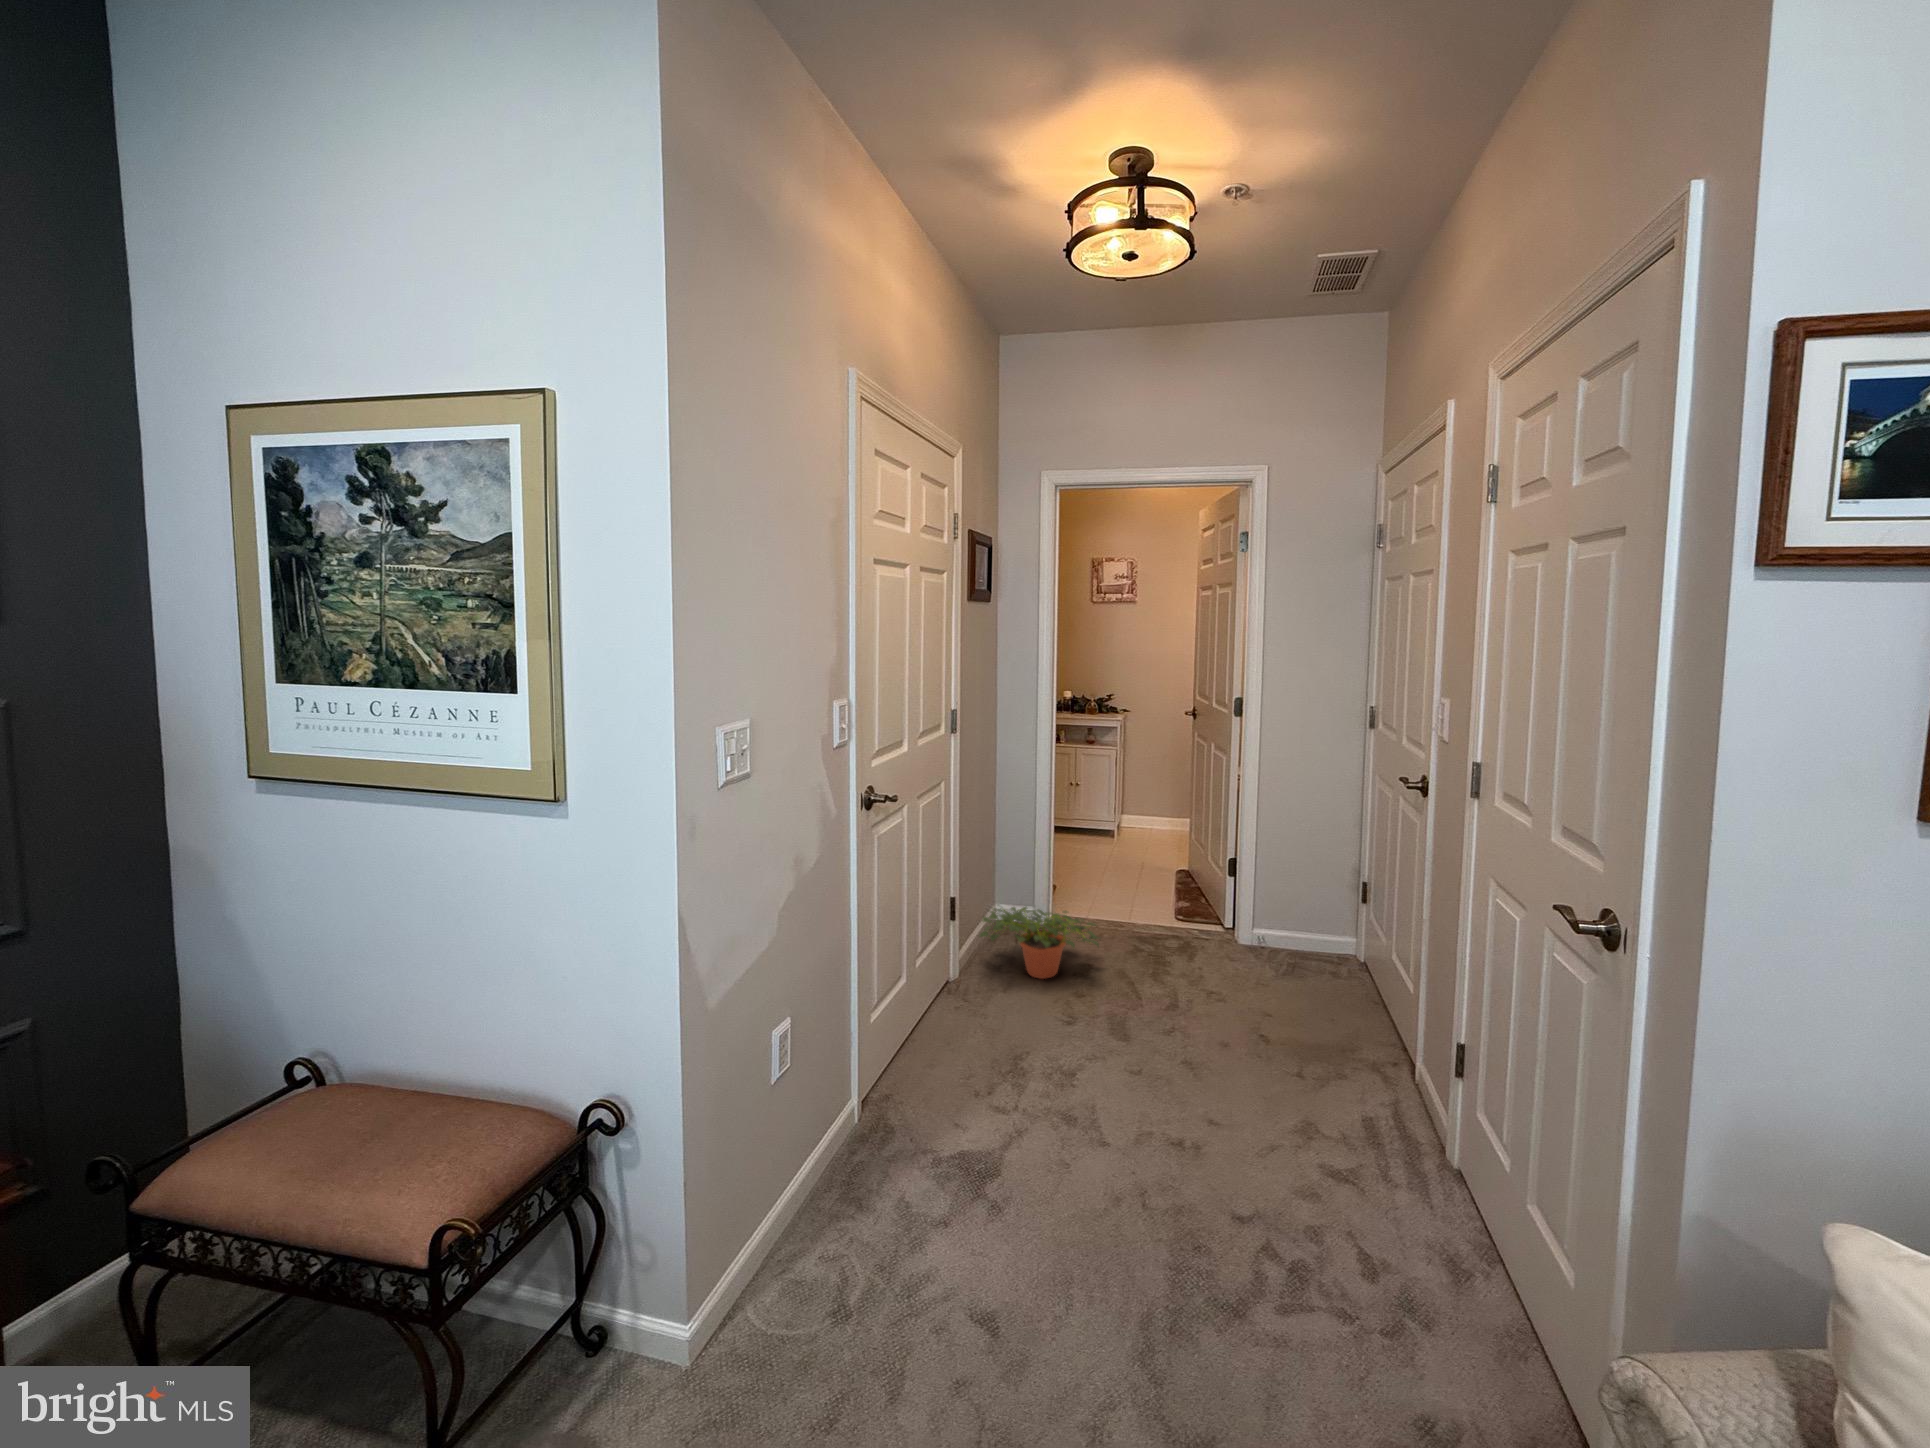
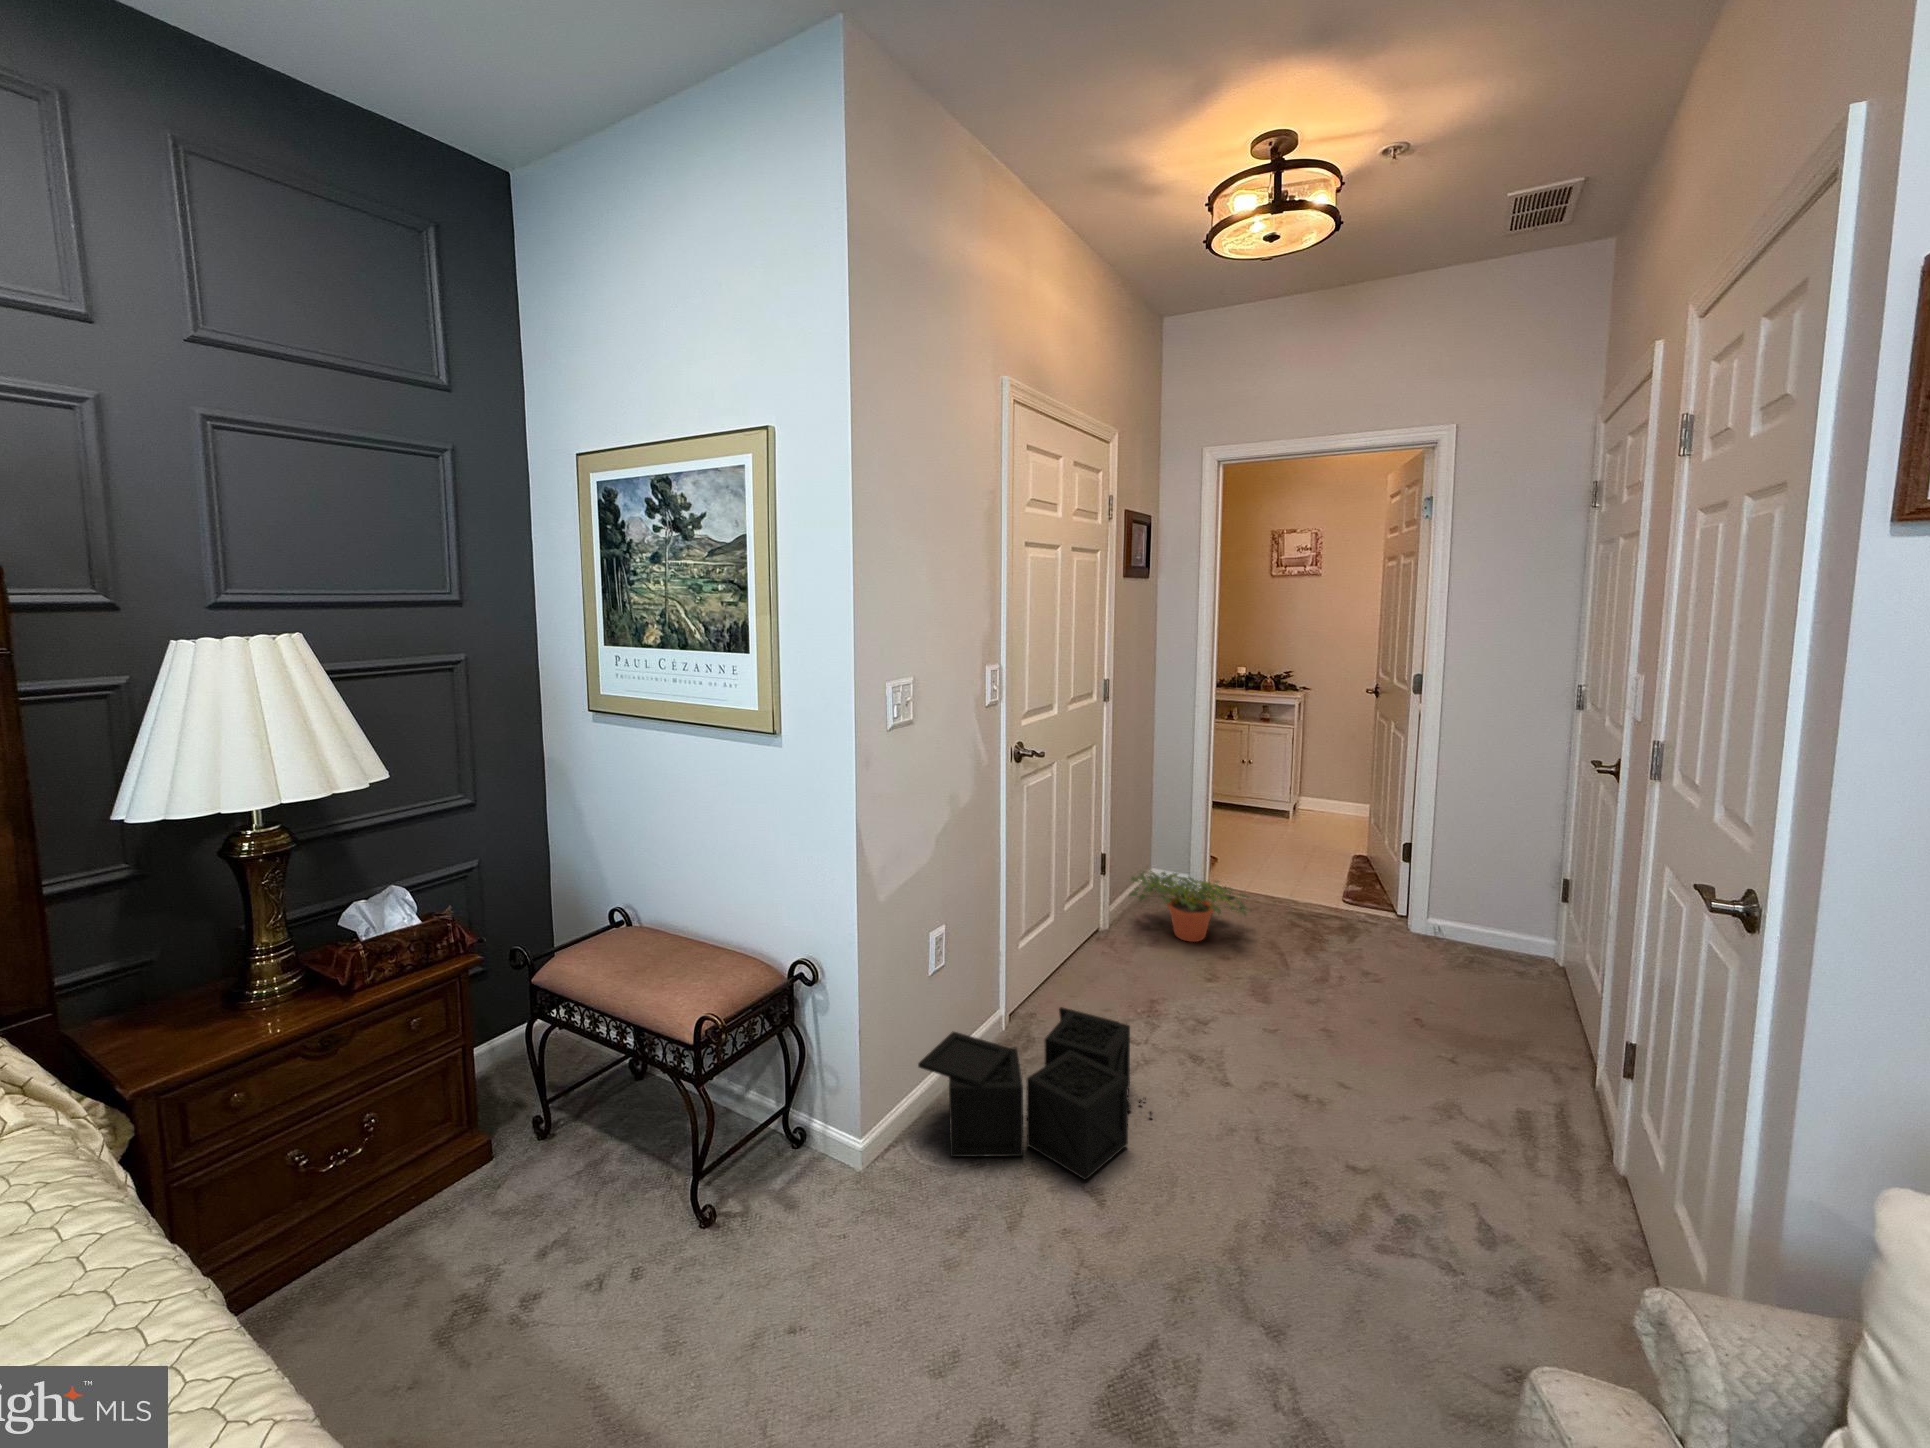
storage bin: none [761,1087,1035,1314] -> present [918,1007,1152,1180]

